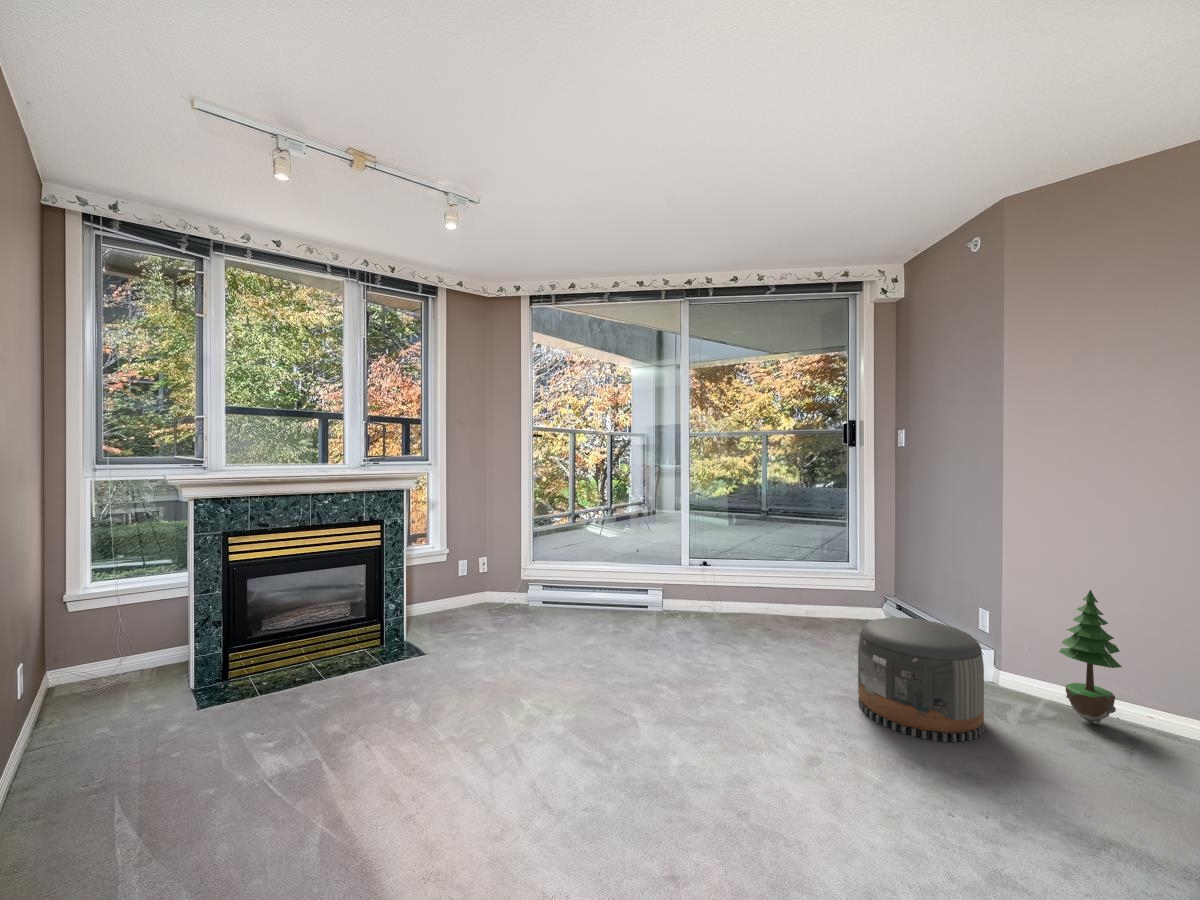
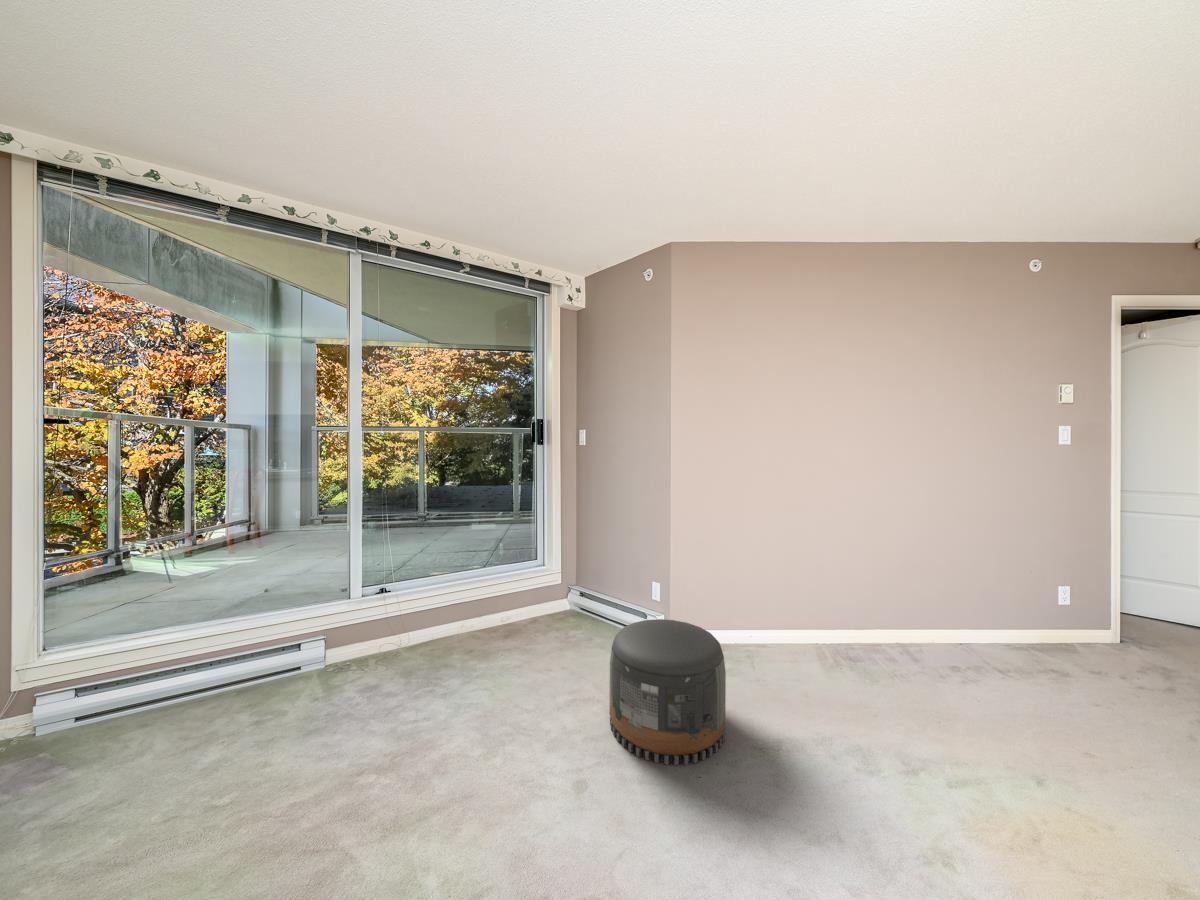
potted tree: present [1059,590,1122,722] -> none [739,563,781,672]

